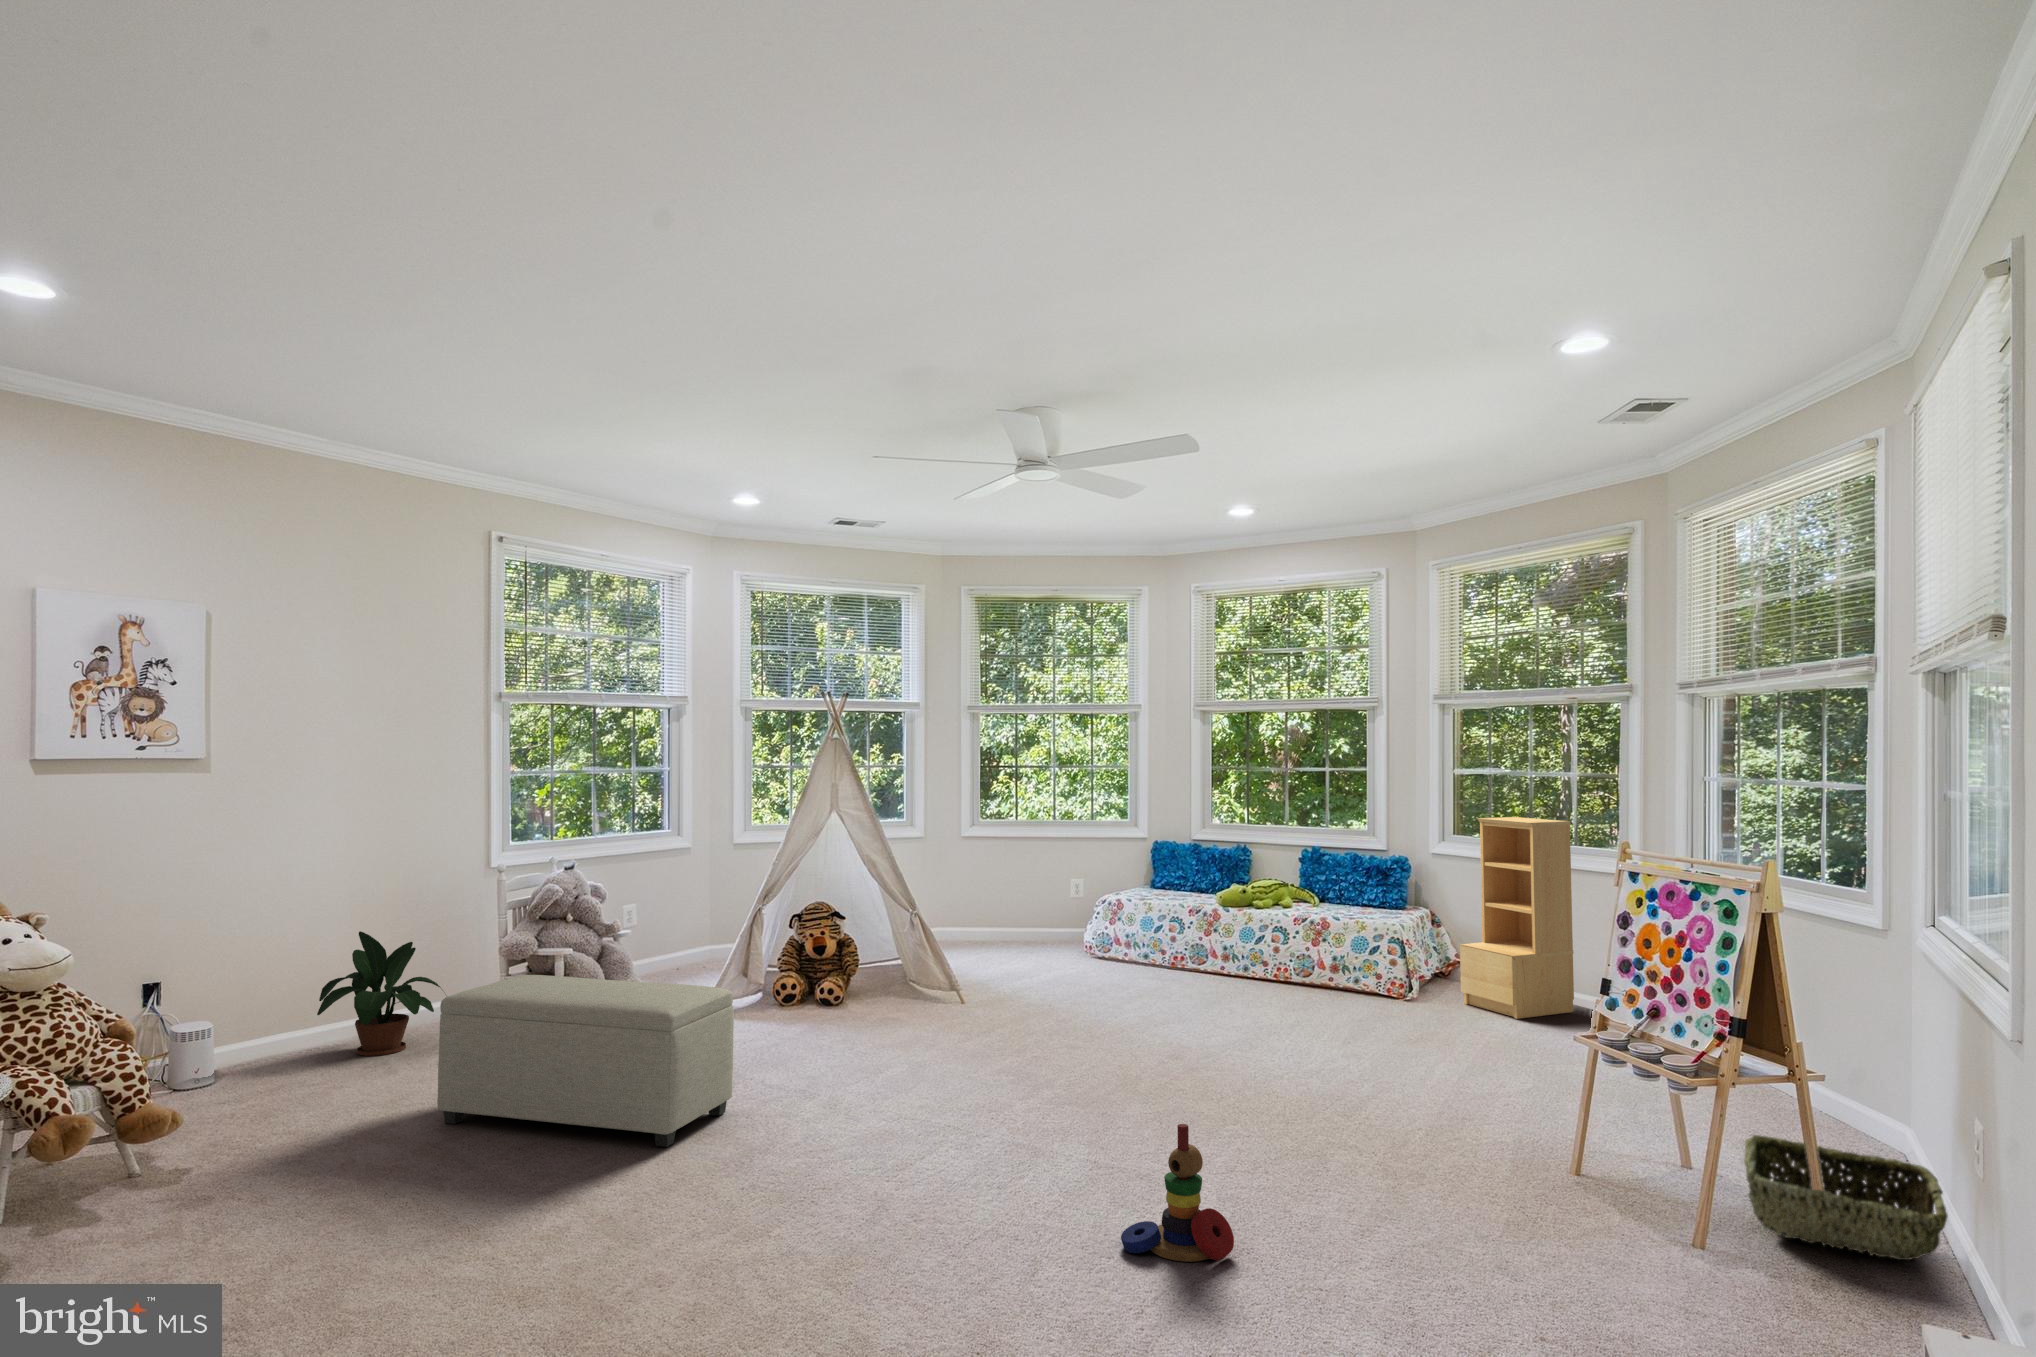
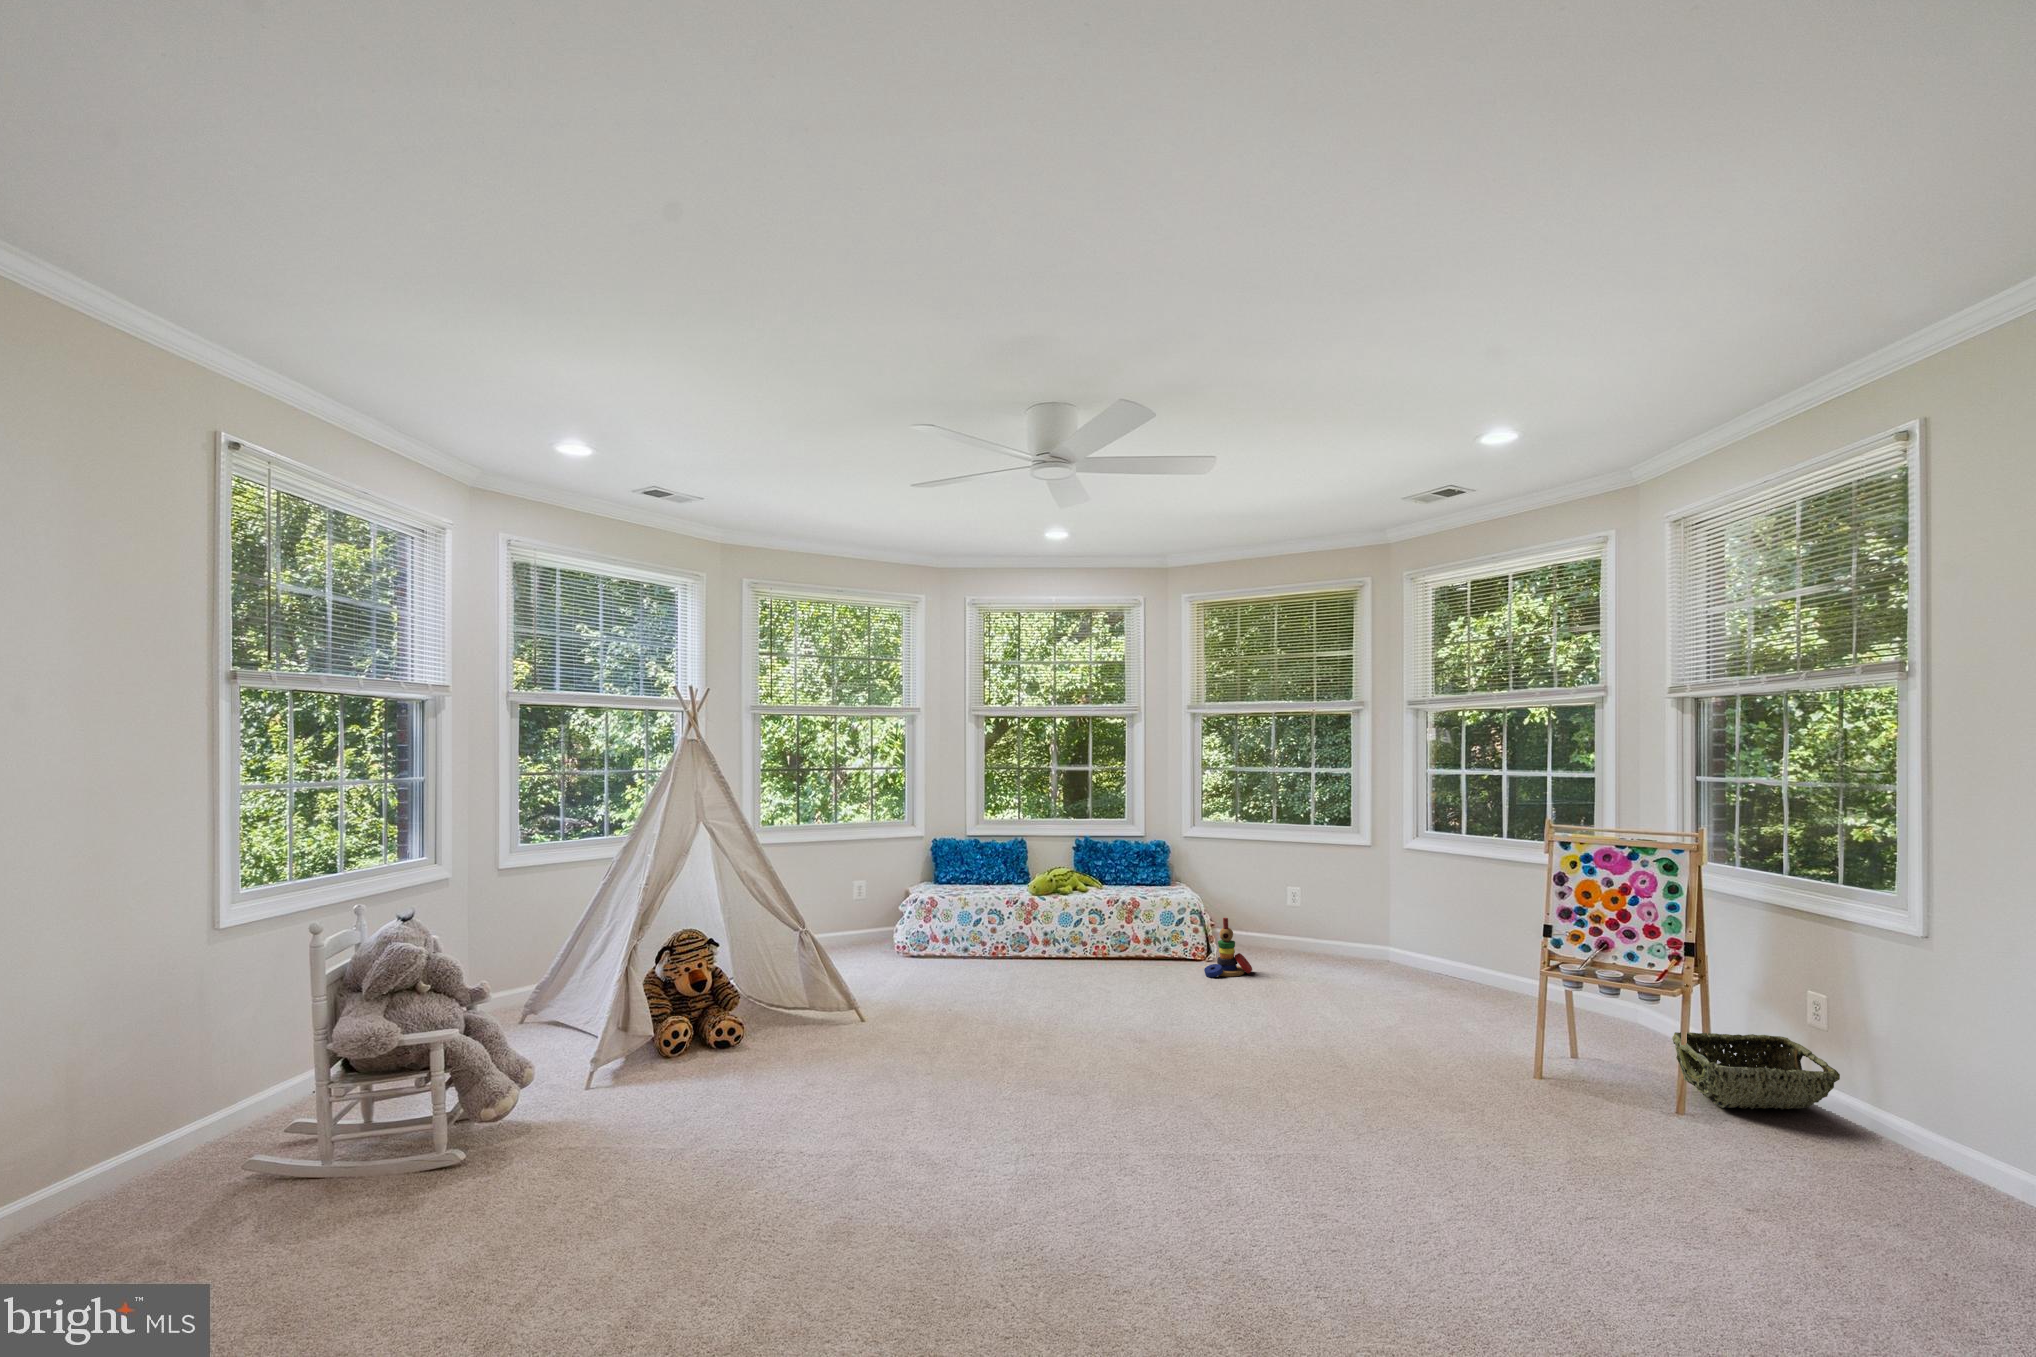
bookshelf: present [1460,817,1574,1019] -> none [1248,802,1329,964]
potted plant: present [317,931,441,1056] -> none [63,1052,269,1230]
ottoman: present [437,975,734,1147] -> none [417,1050,796,1300]
stacking toy: present [1121,1124,1234,1262] -> present [1204,918,1252,977]

